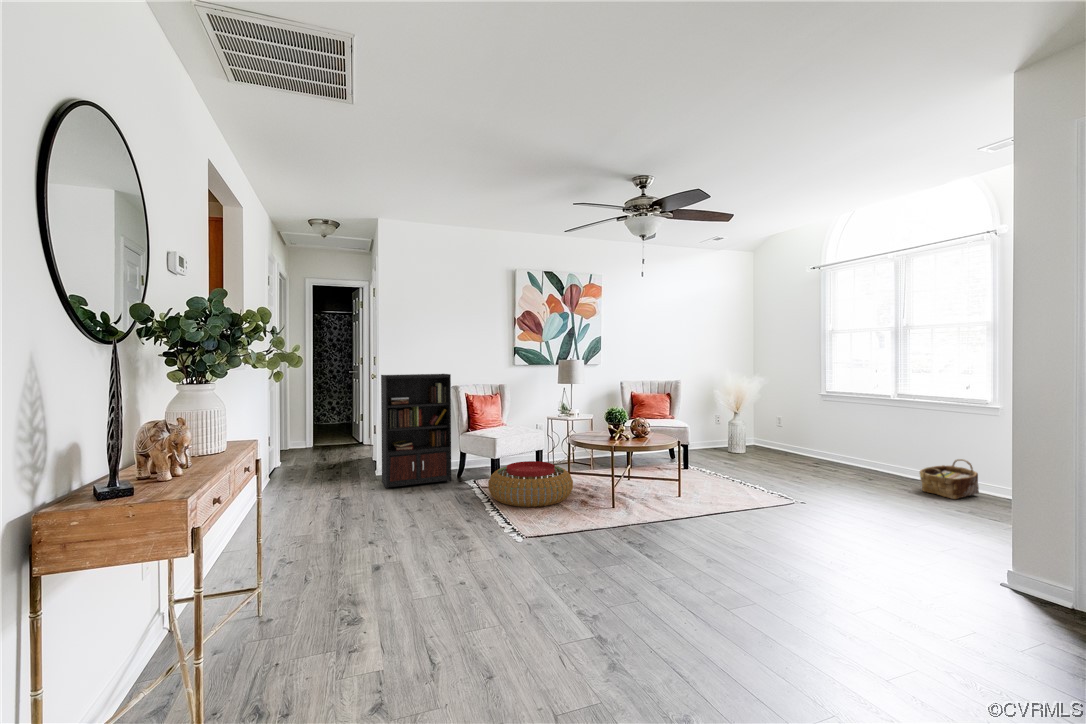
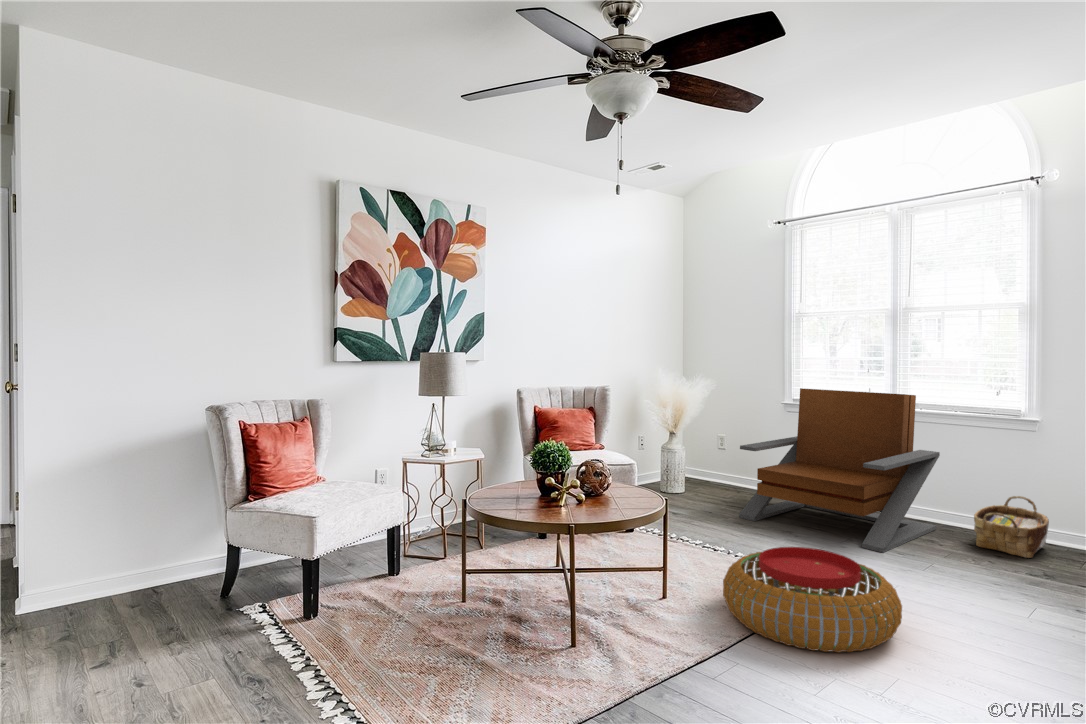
bookcase: present [381,374,456,489] -> none [25,382,216,659]
lounge chair: none [763,384,907,489] -> present [739,388,940,553]
pouf: present [488,461,573,507] -> present [723,547,902,652]

